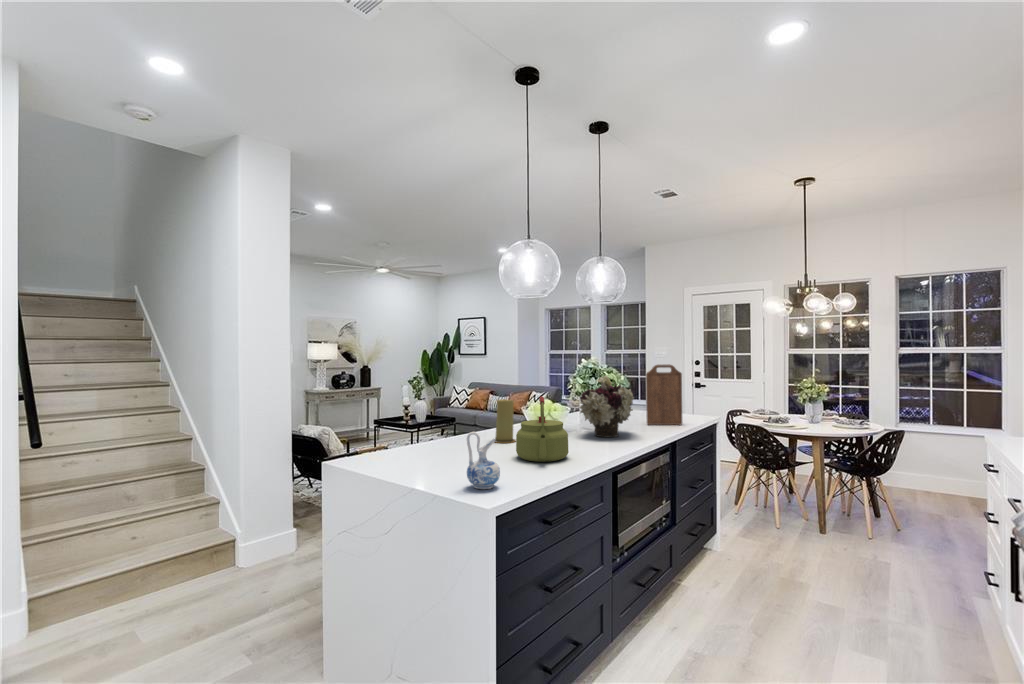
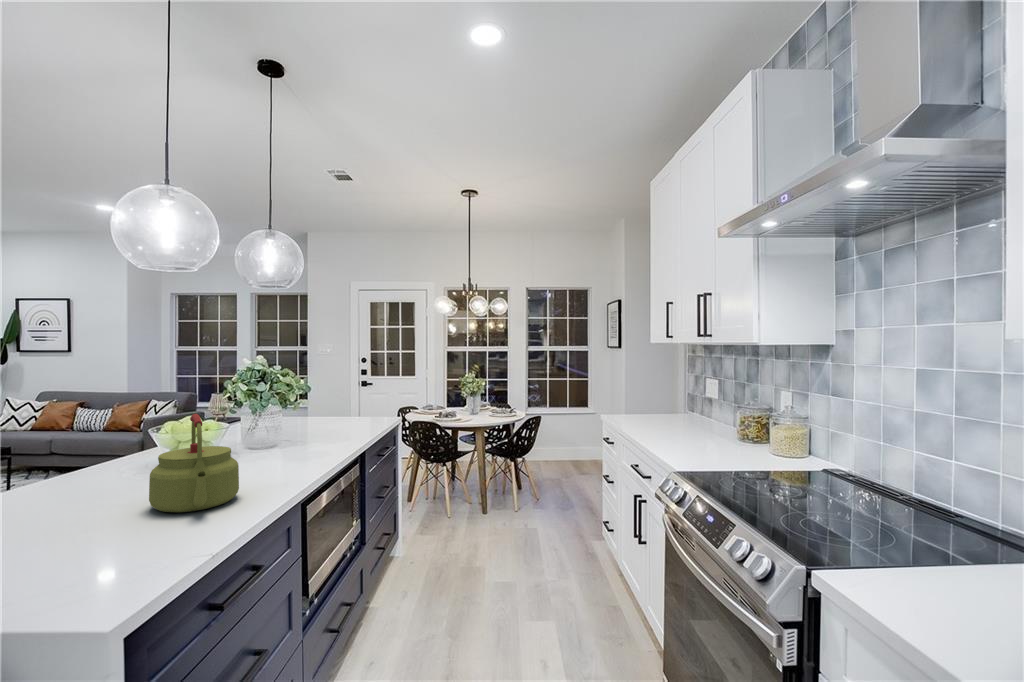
cutting board: present [646,364,682,425] -> none [328,363,368,434]
flower arrangement: present [579,376,634,437] -> none [245,379,319,457]
candle: present [495,399,516,443] -> none [97,421,143,489]
ceramic pitcher: present [467,432,500,489] -> none [52,491,127,591]

